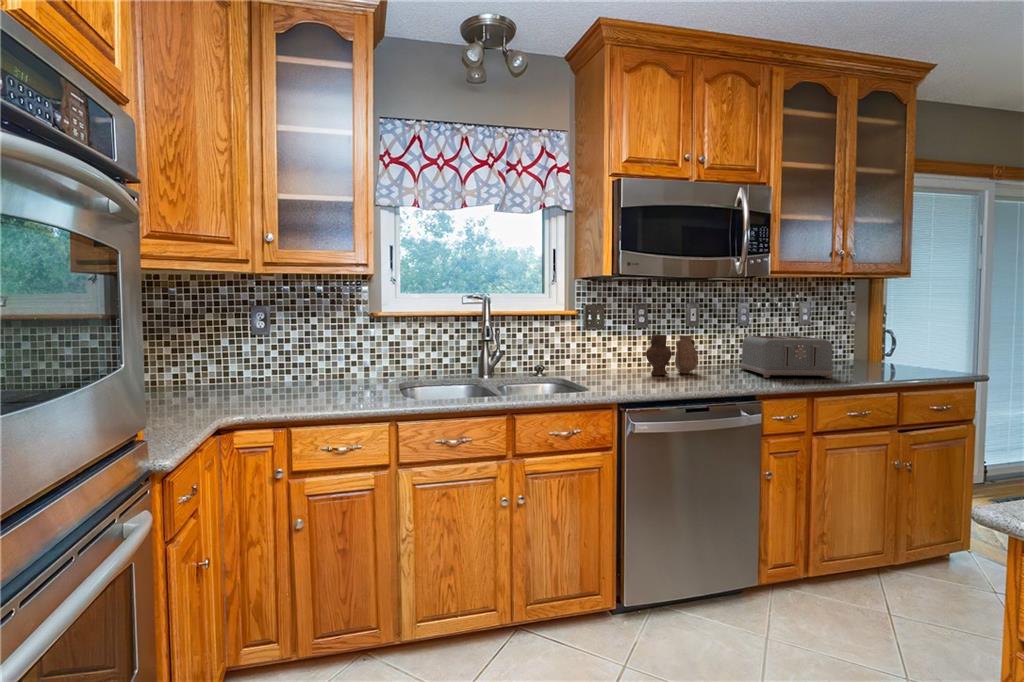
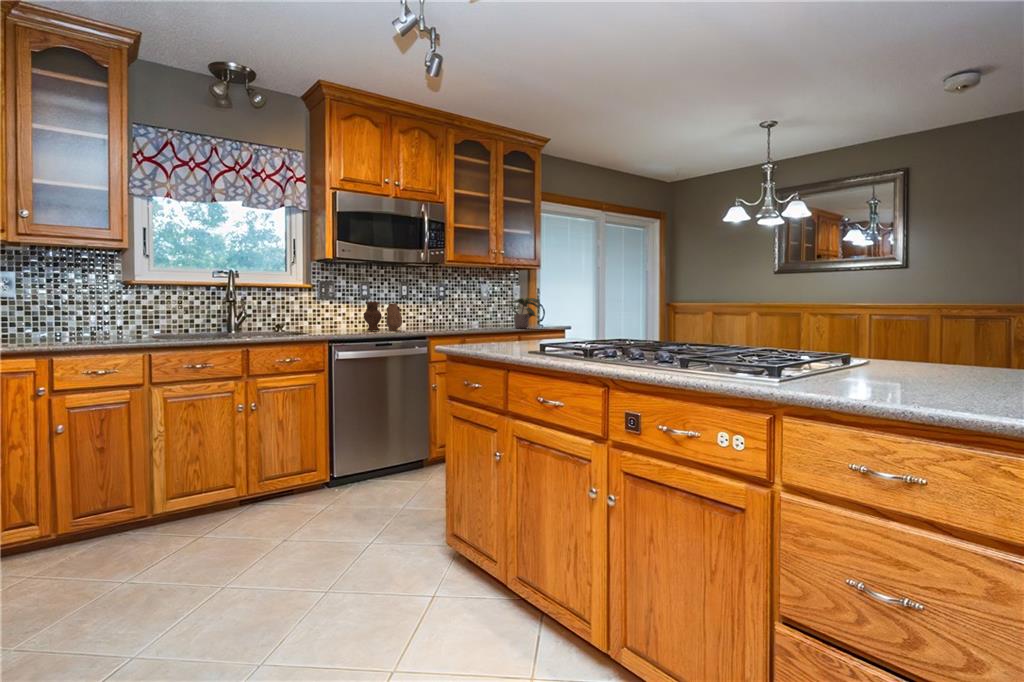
potted plant: none [852,321,917,370] -> present [510,298,540,328]
toaster: present [740,336,834,378] -> none [435,305,486,330]

